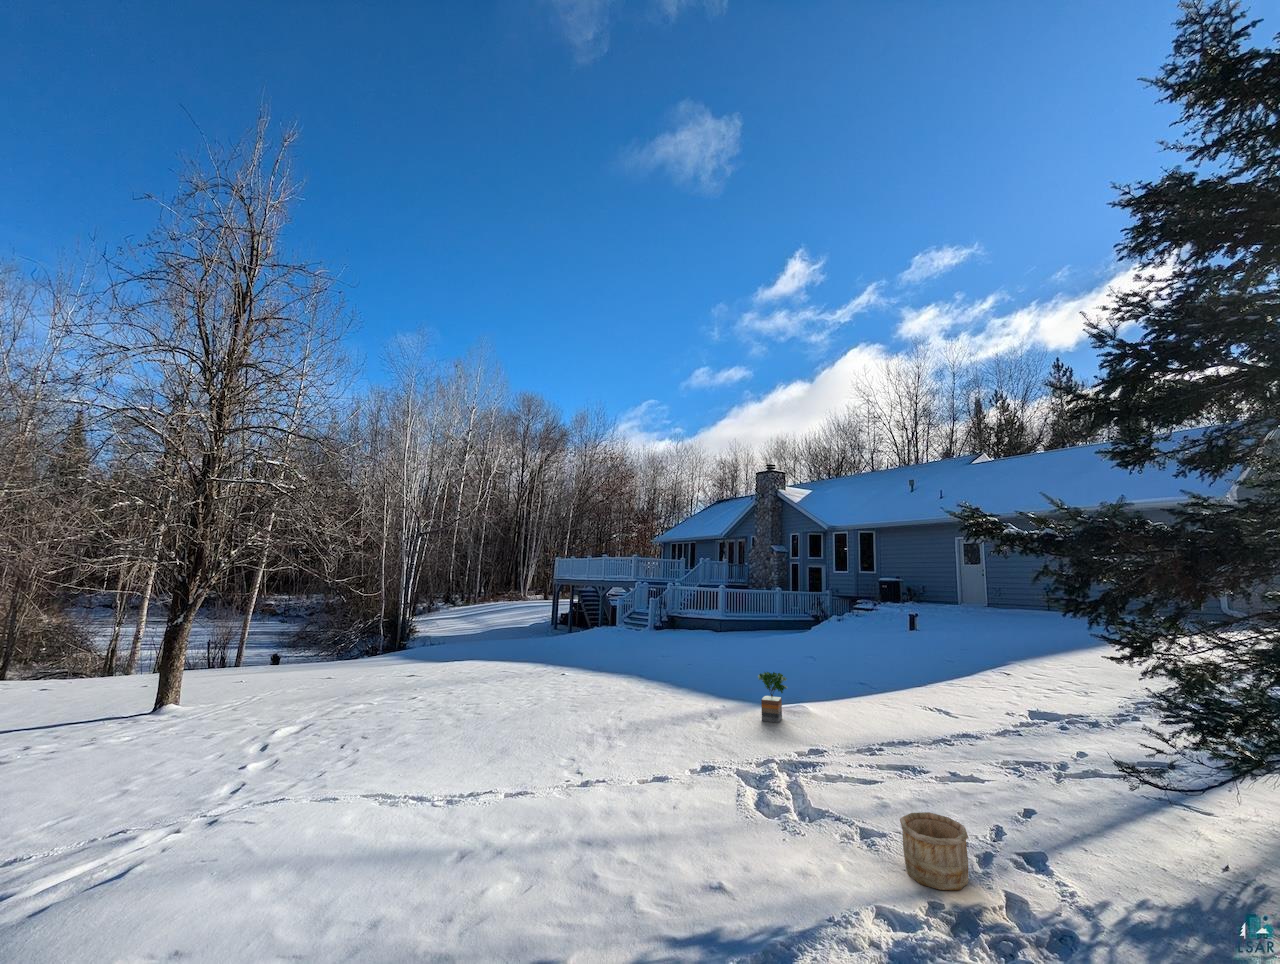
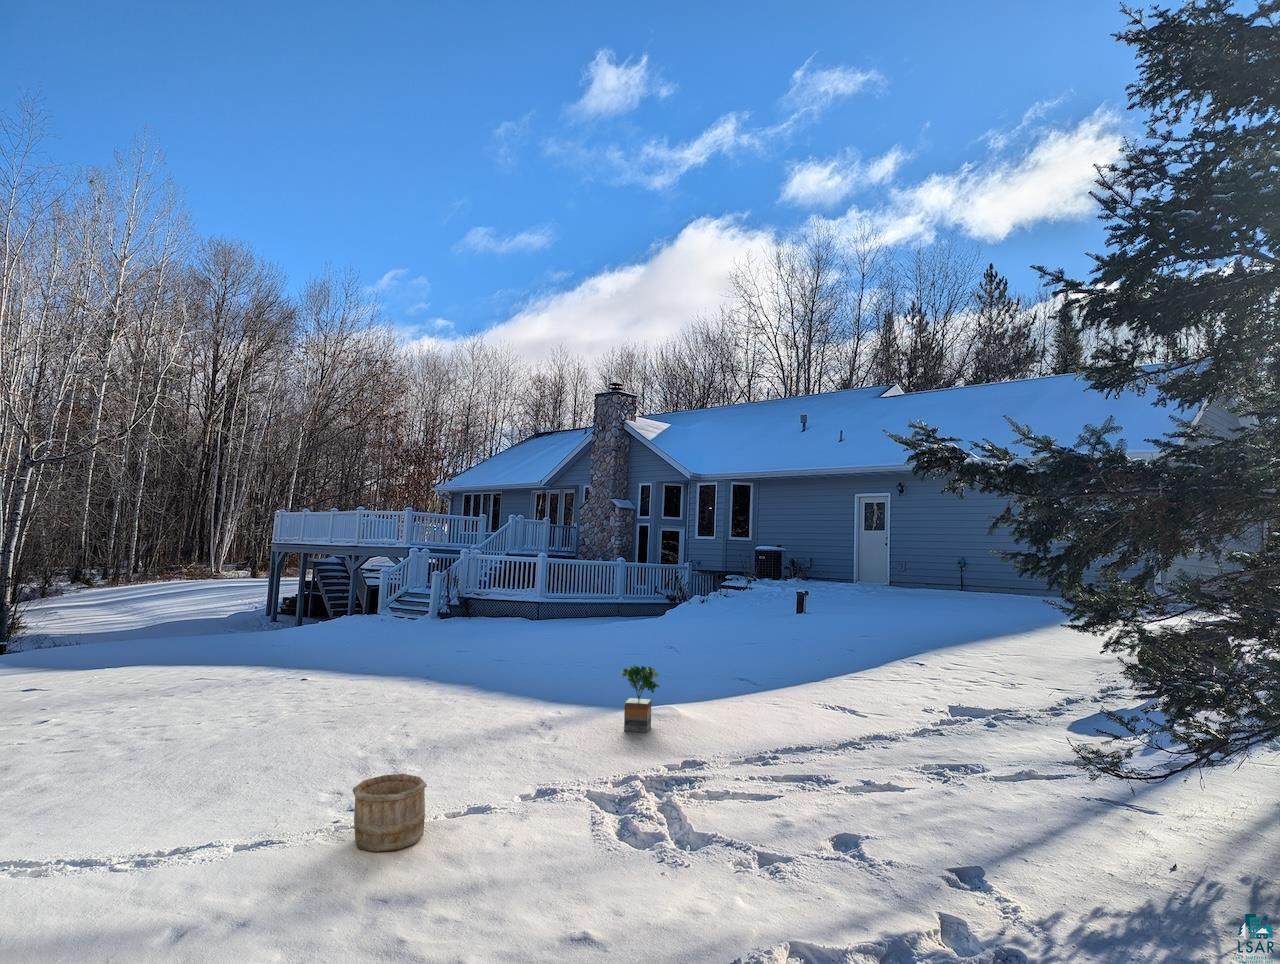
wooden bucket: present [900,812,968,890] -> present [353,774,427,852]

